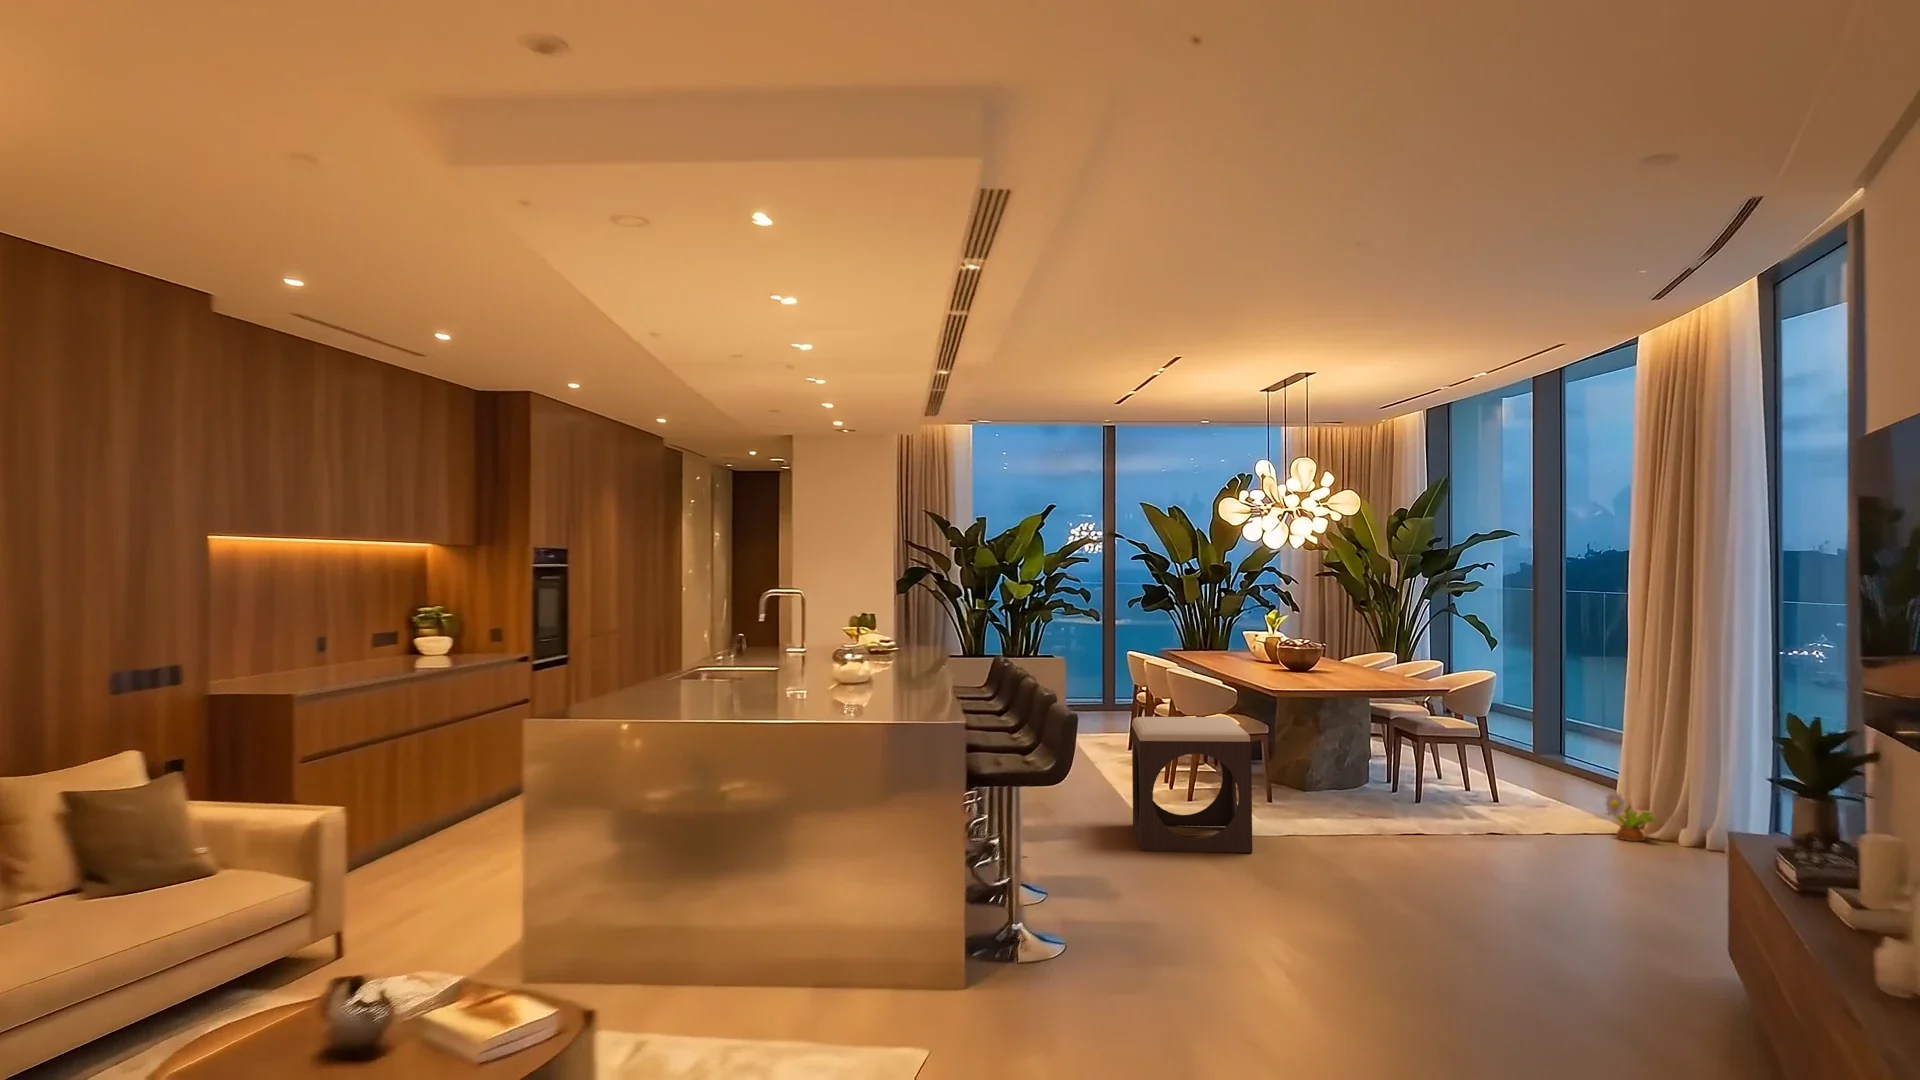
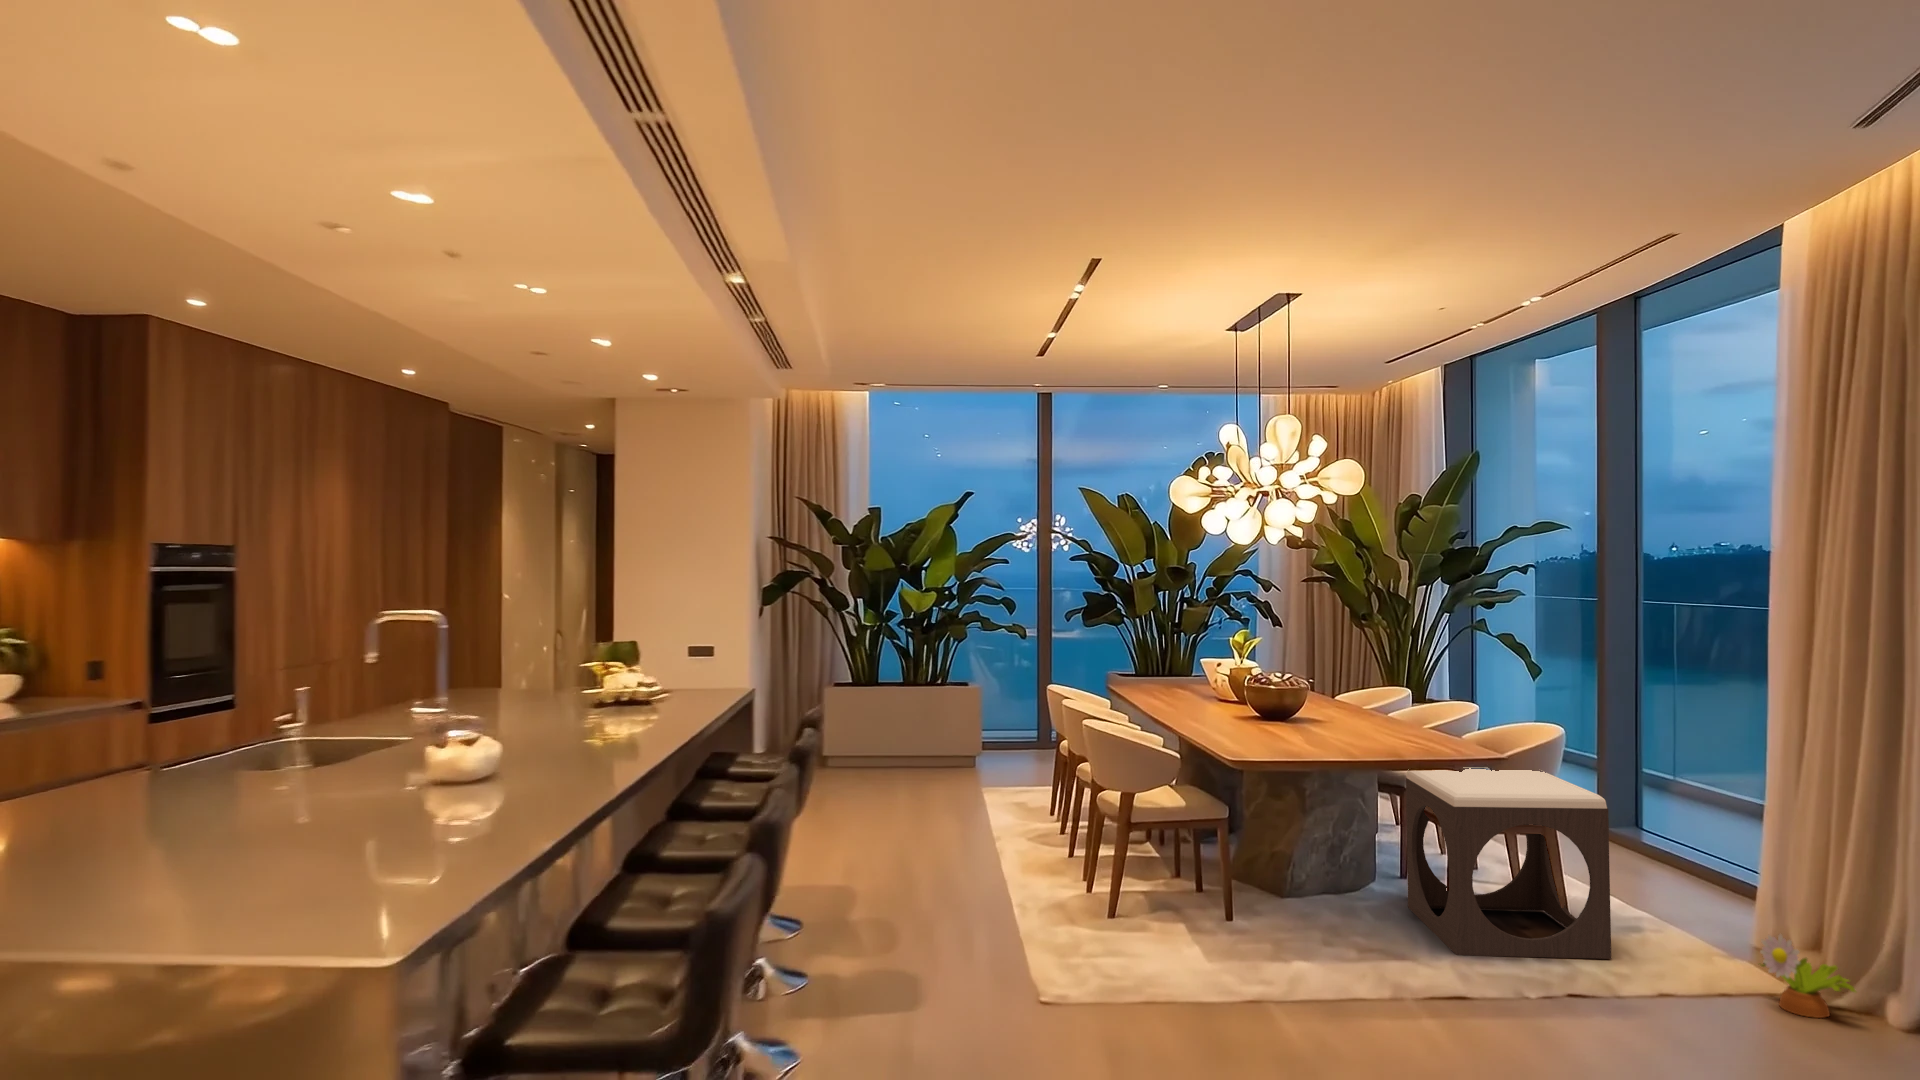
footstool: present [1132,717,1252,853] -> present [1406,768,1611,959]

